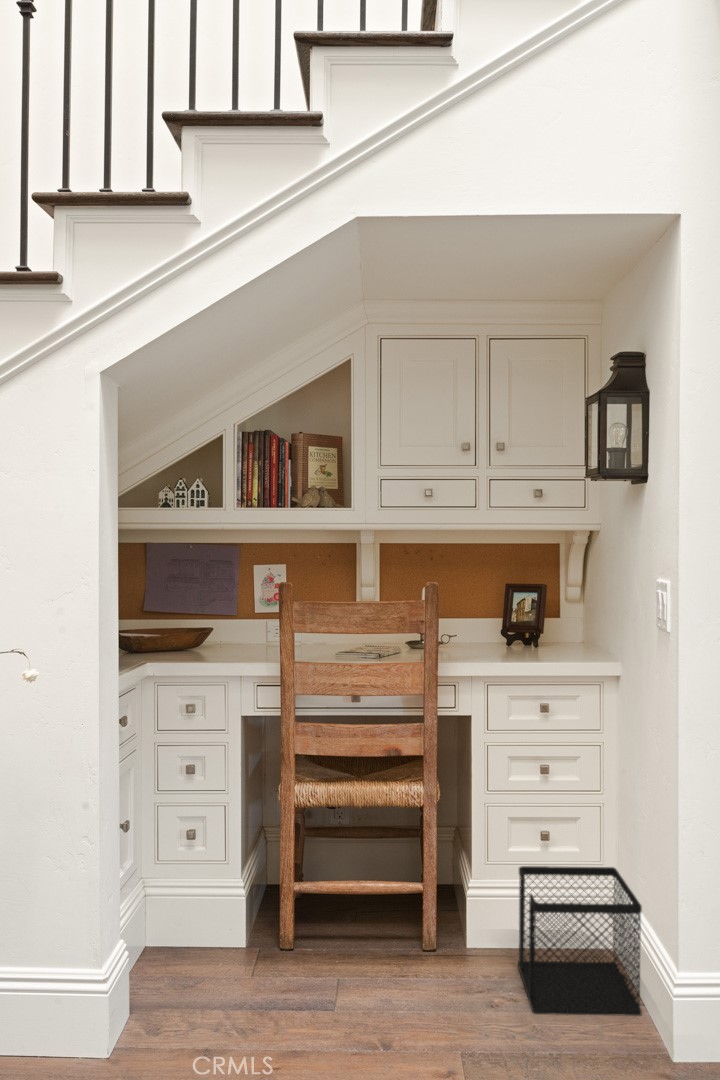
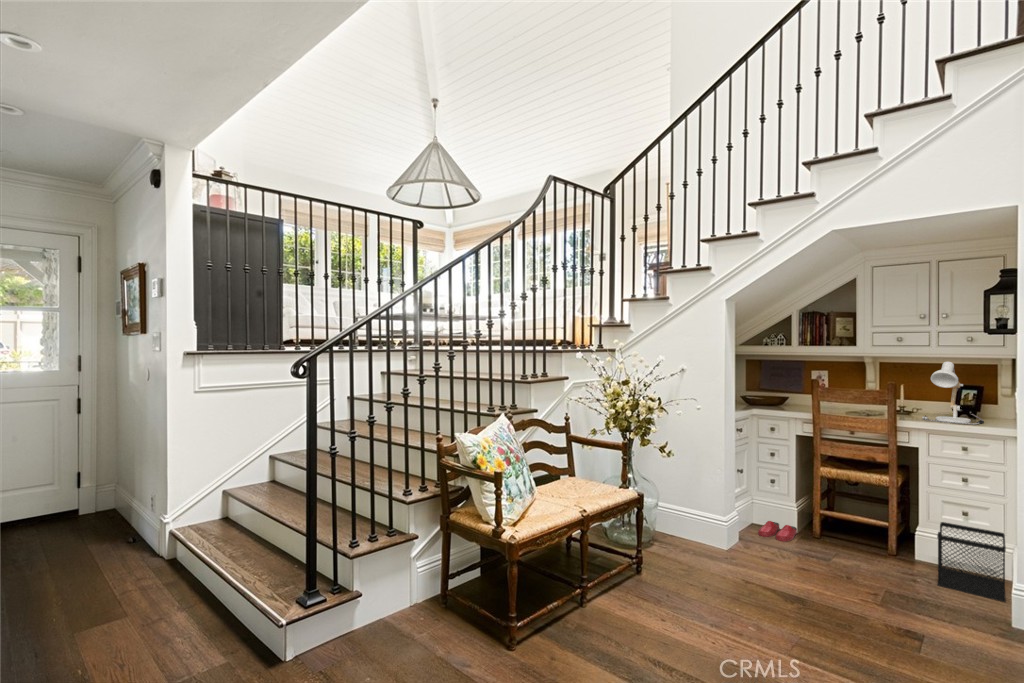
desk lamp: none [467,536,559,659] -> present [923,361,984,425]
slippers: none [163,934,245,989] -> present [758,521,797,542]

